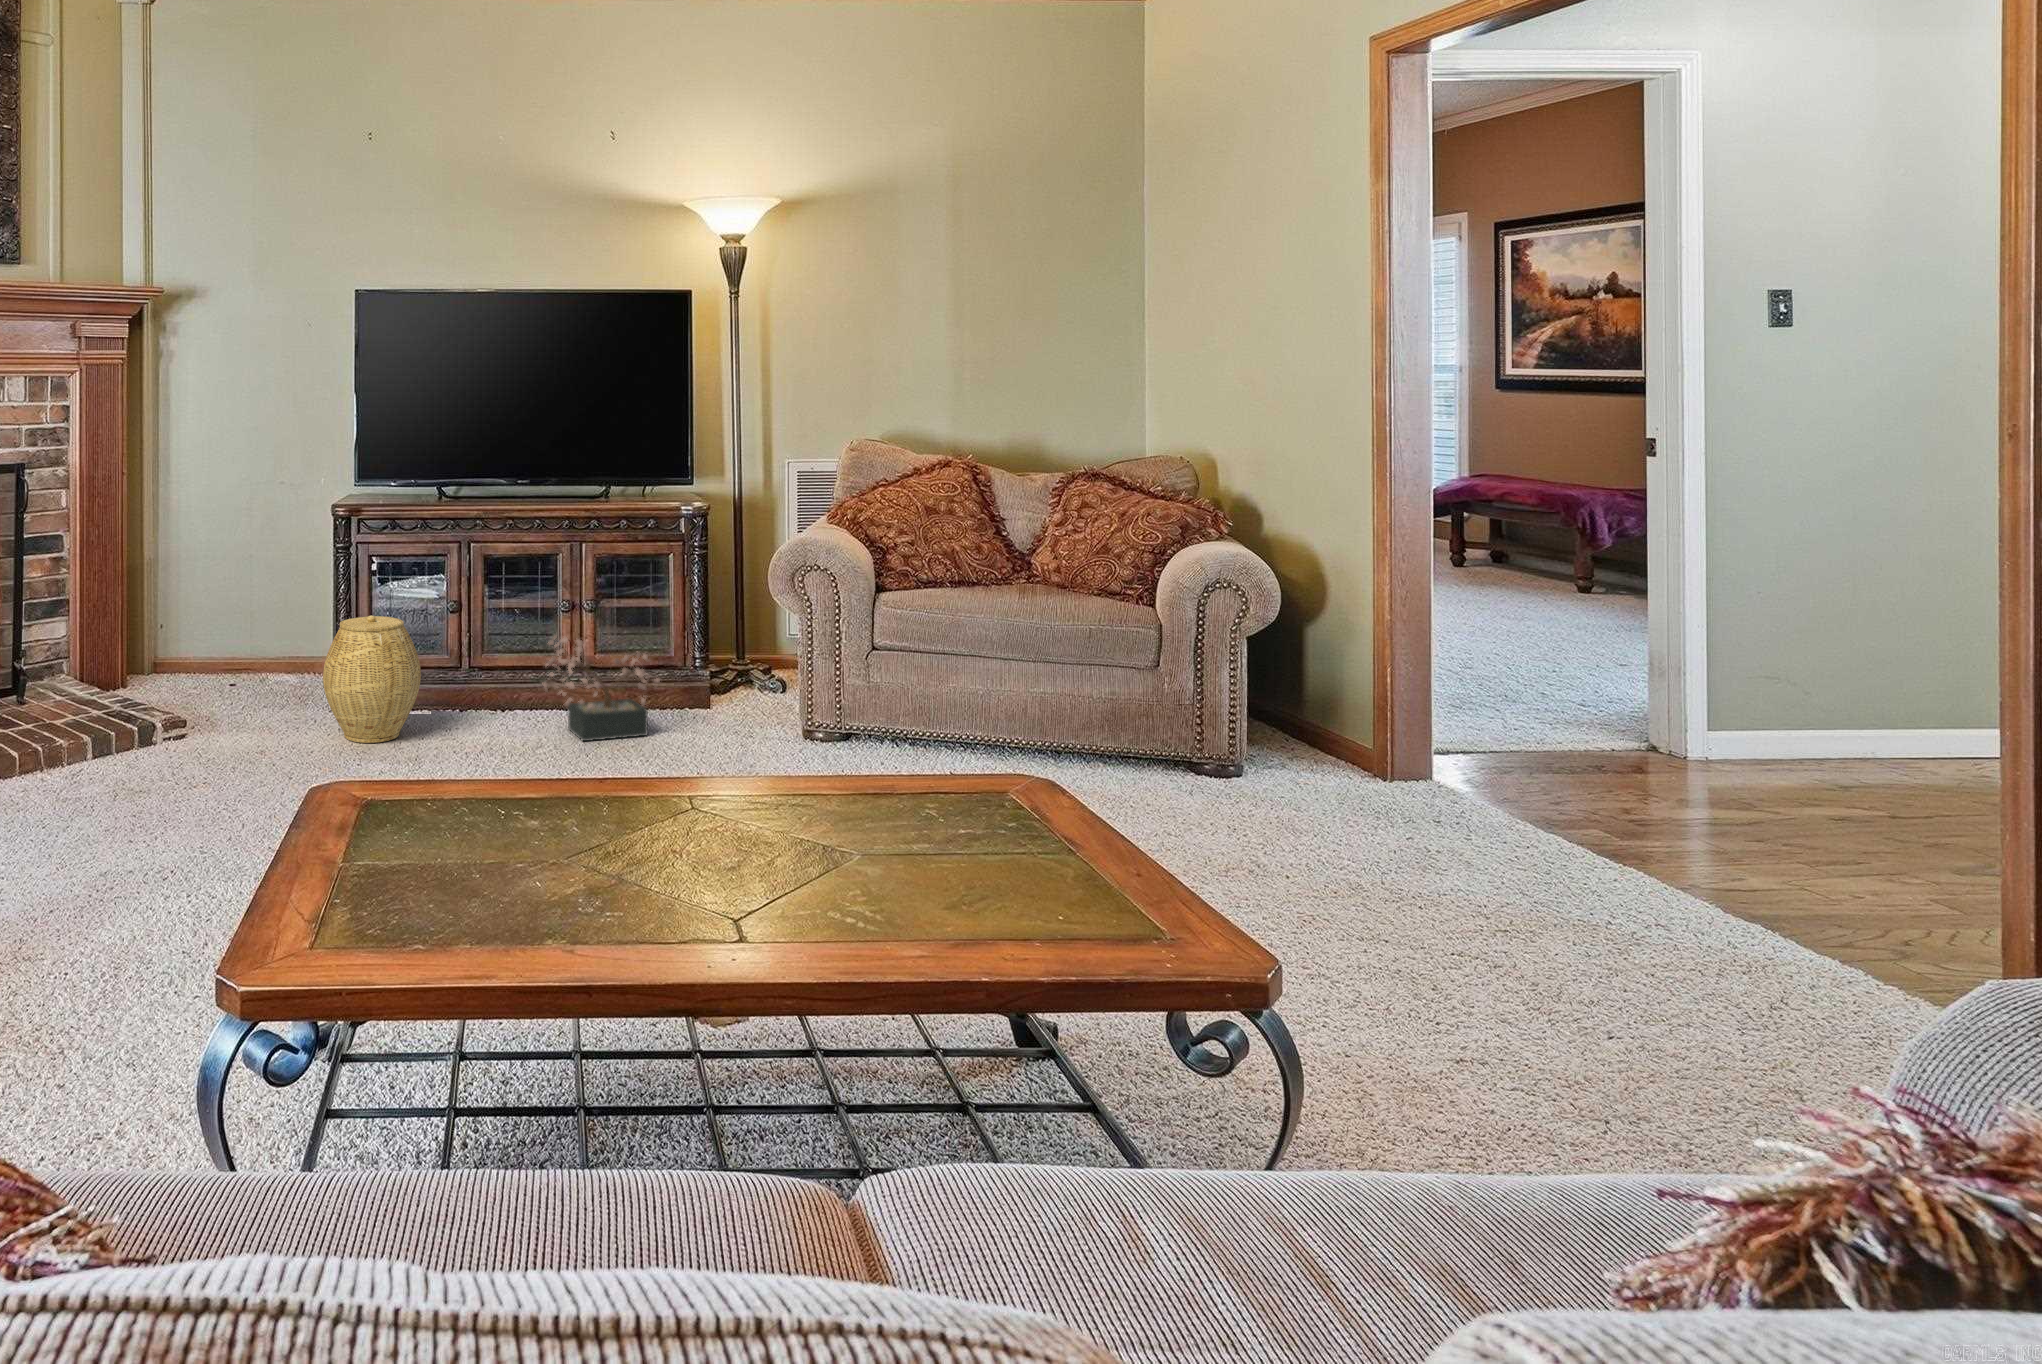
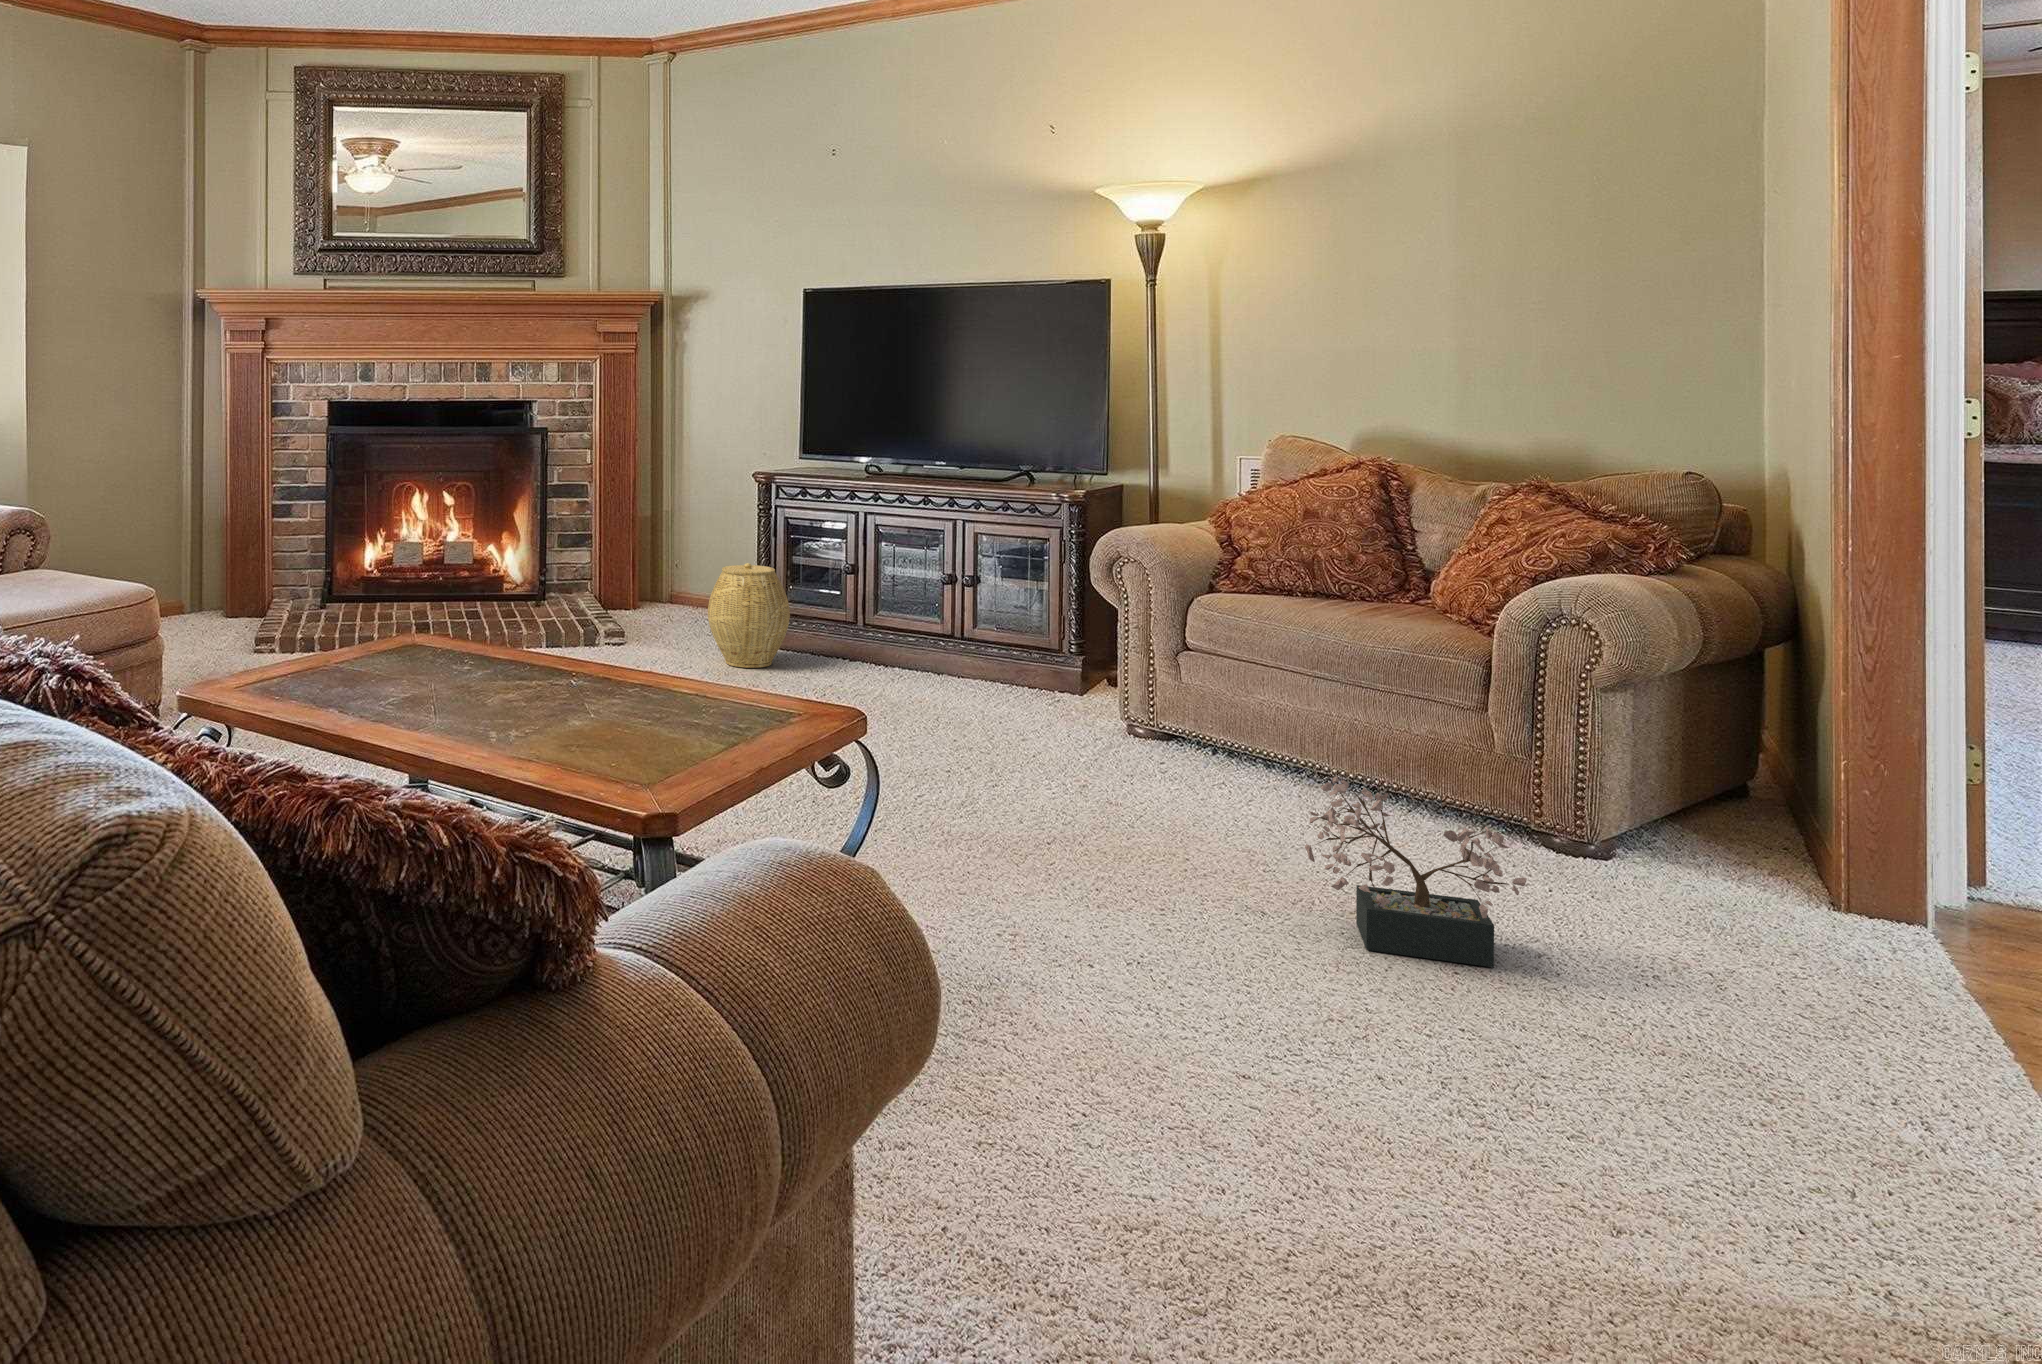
decorative plant: present [543,637,660,741] -> present [1305,776,1527,967]

